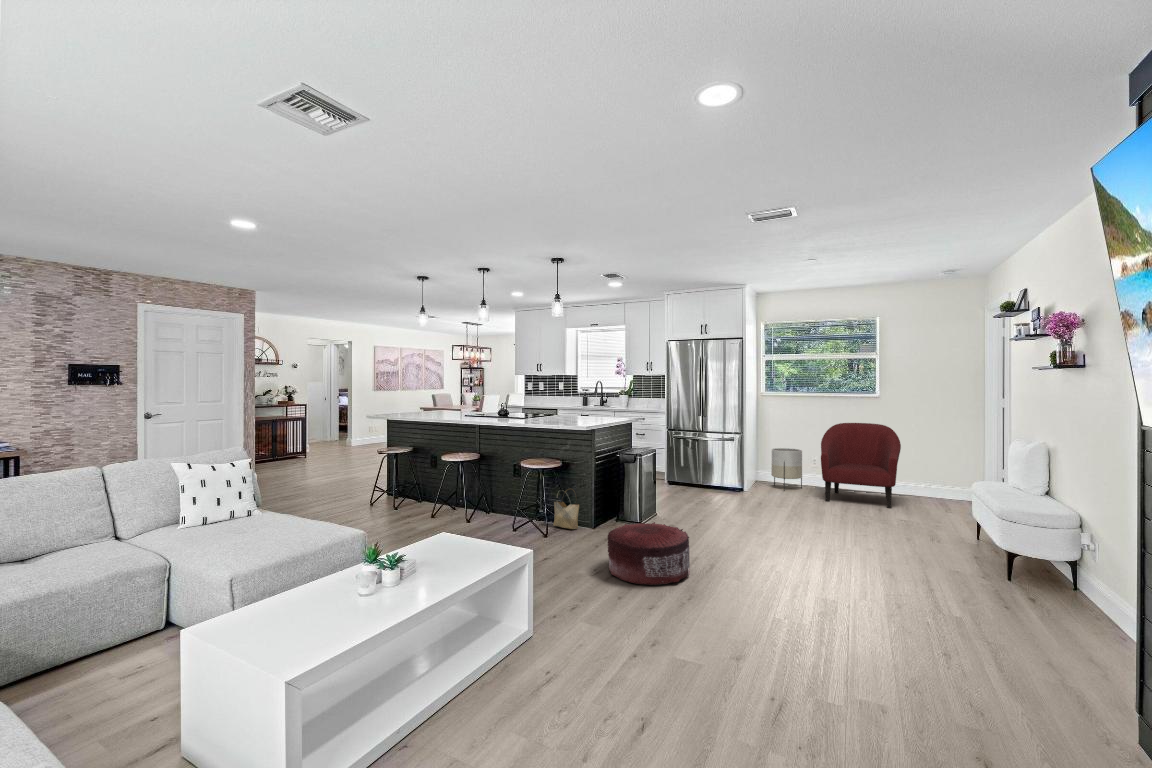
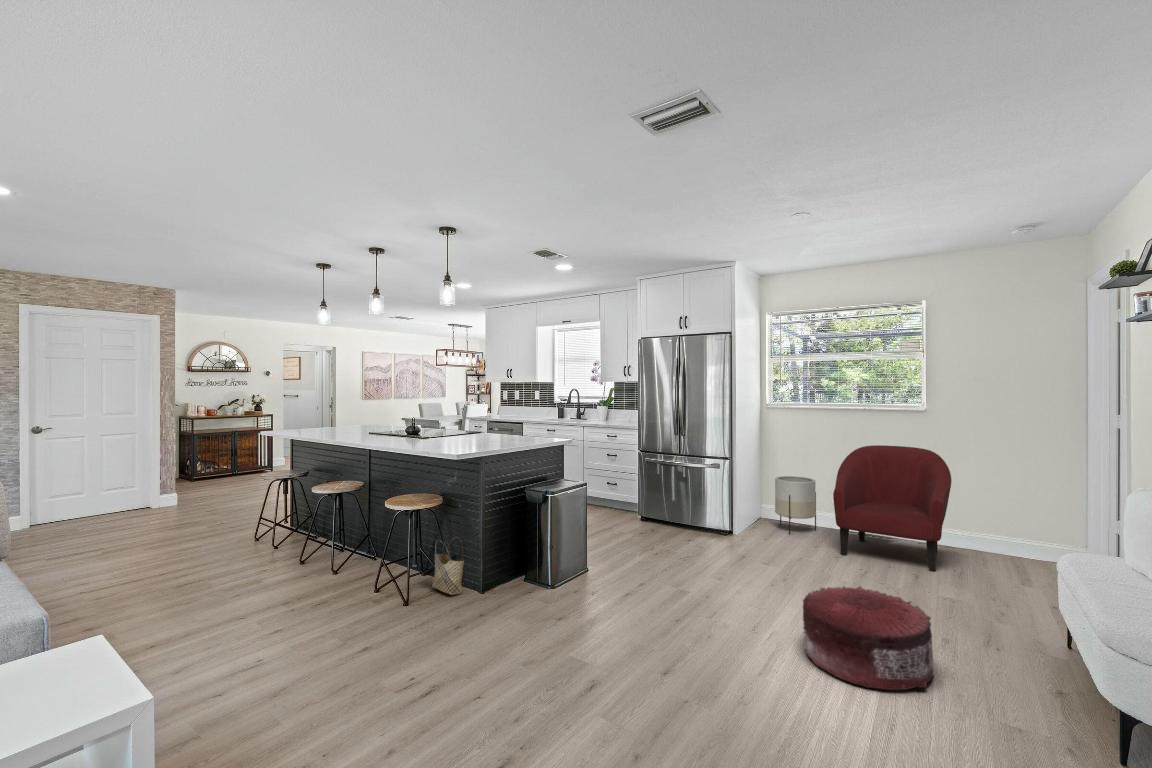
pouf: present [607,522,690,585] -> present [803,586,934,690]

